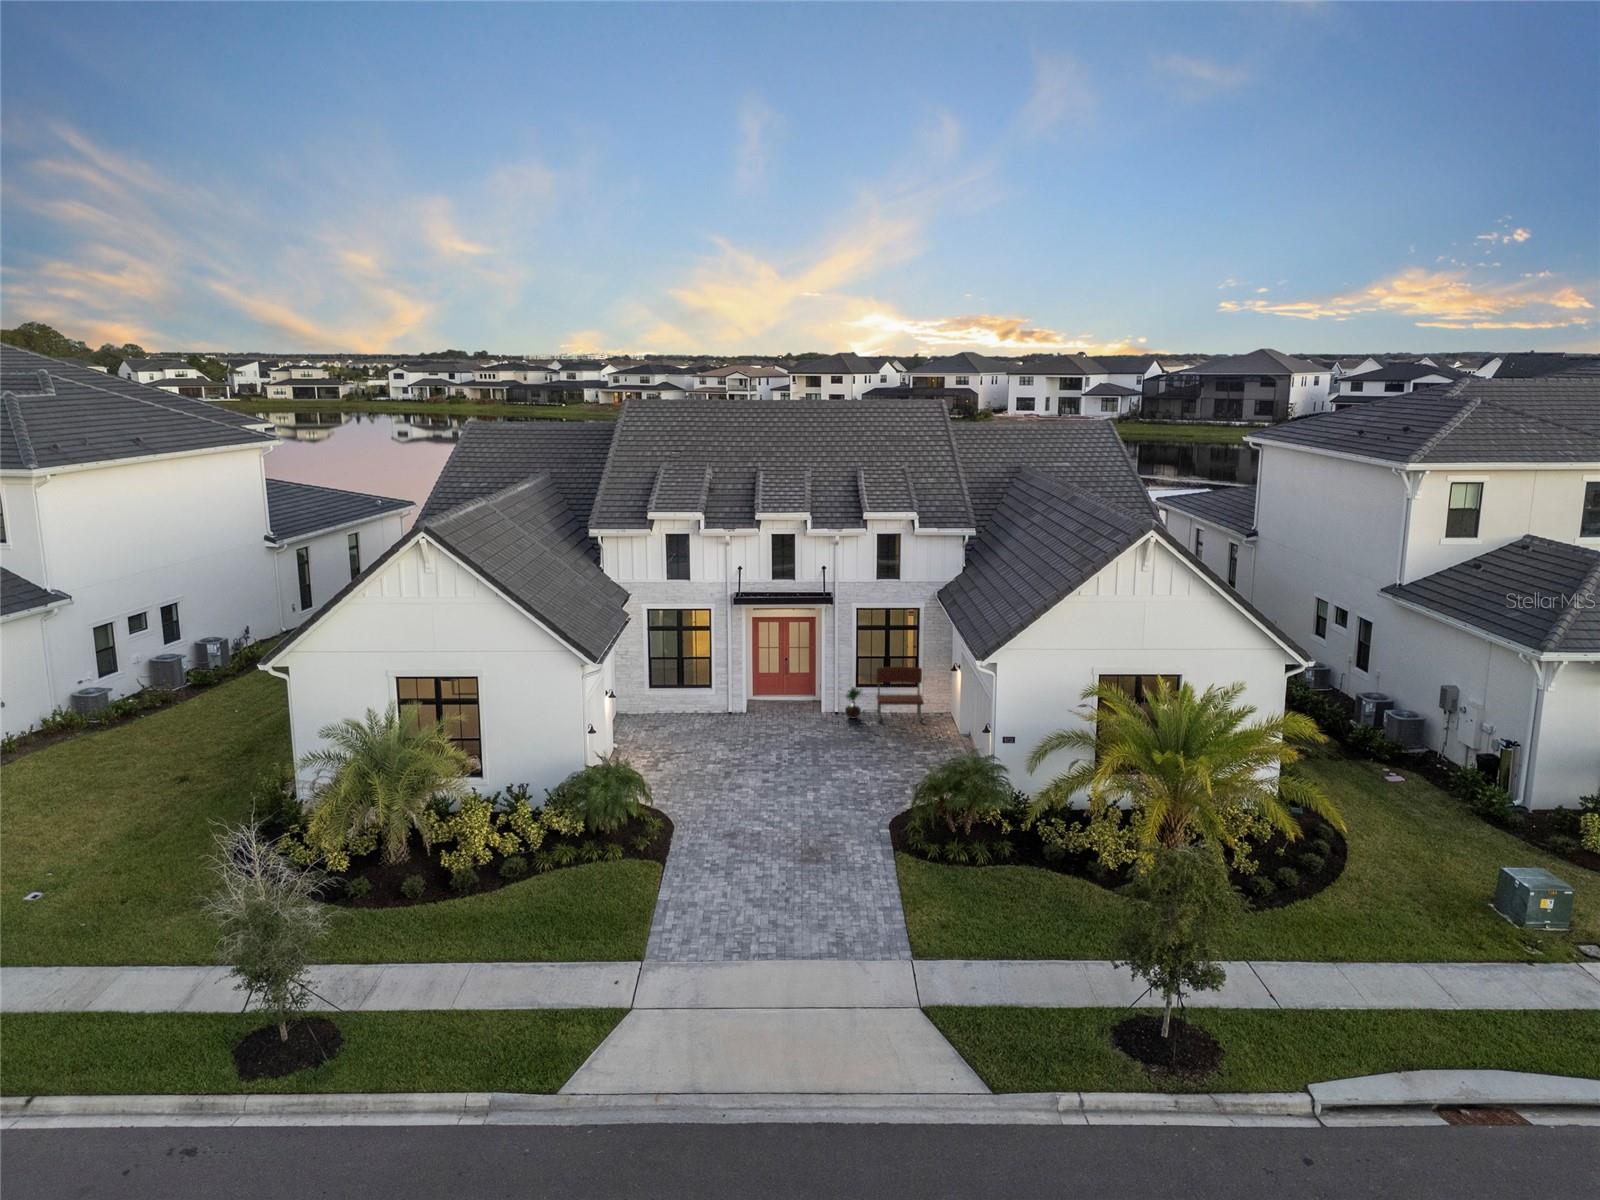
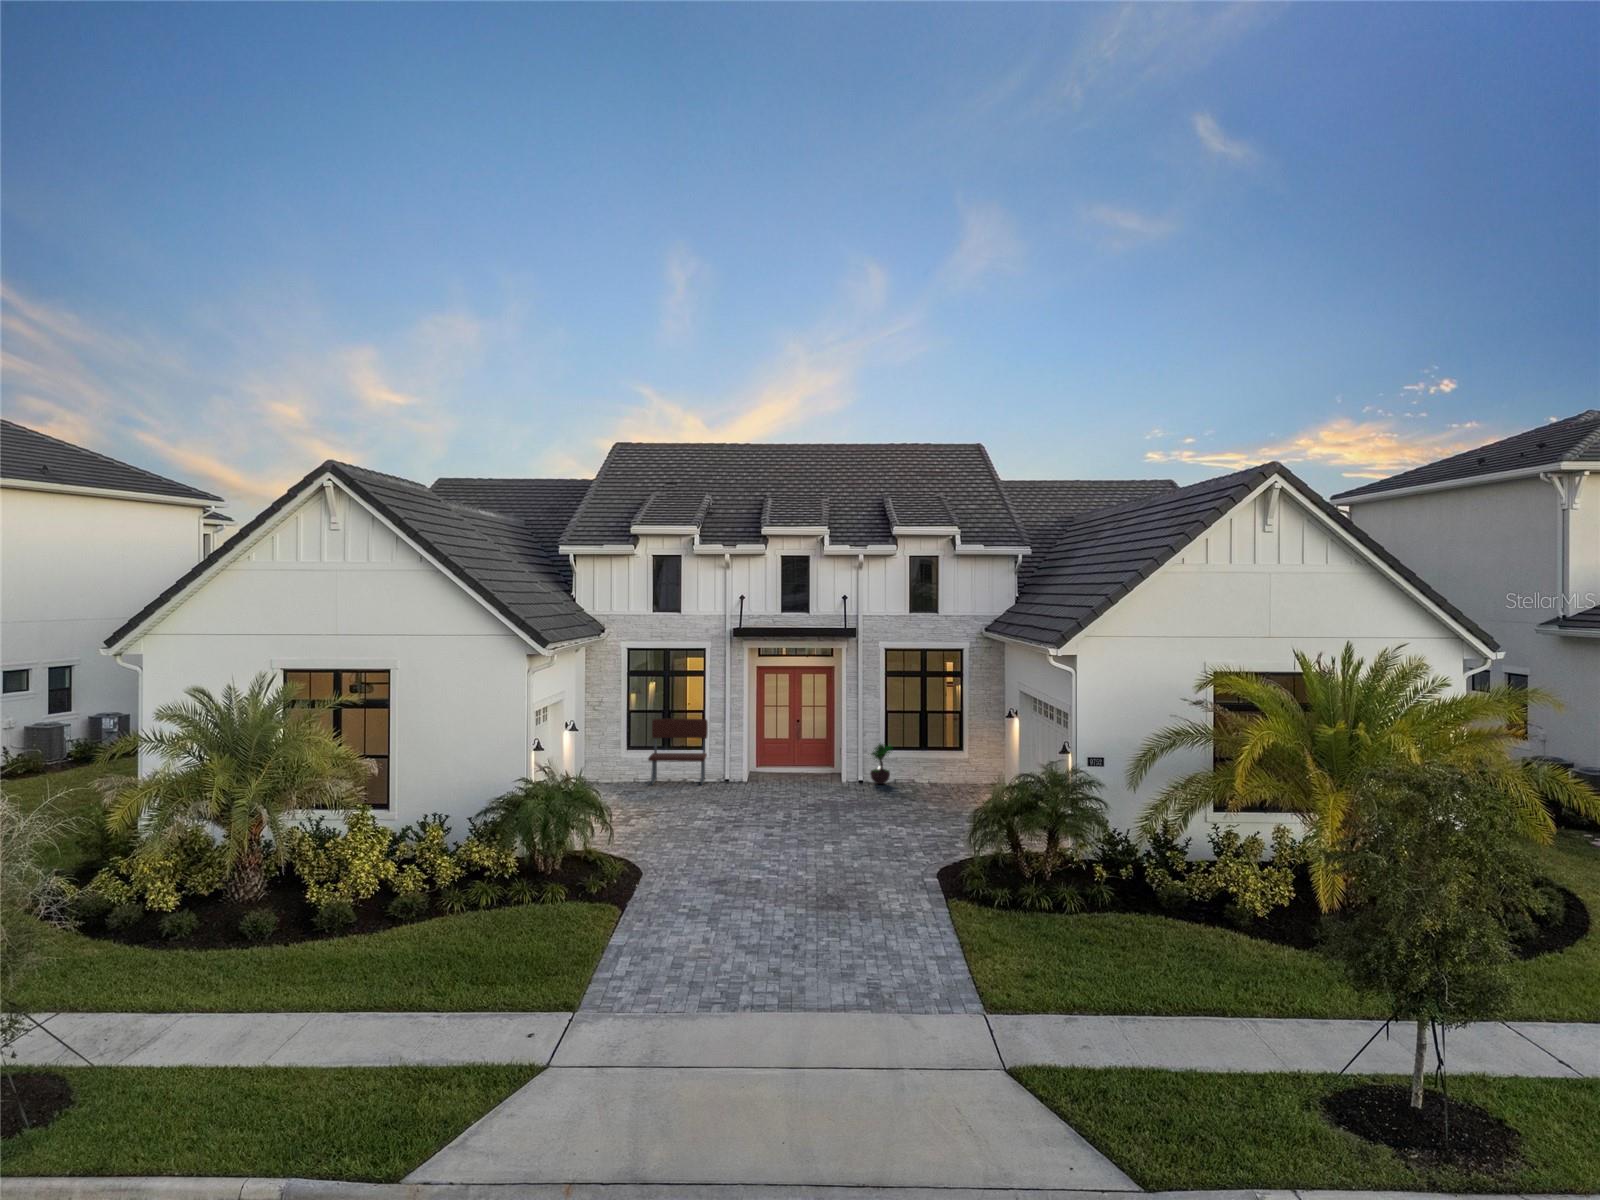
bench: present [876,667,924,722] -> present [648,718,708,785]

